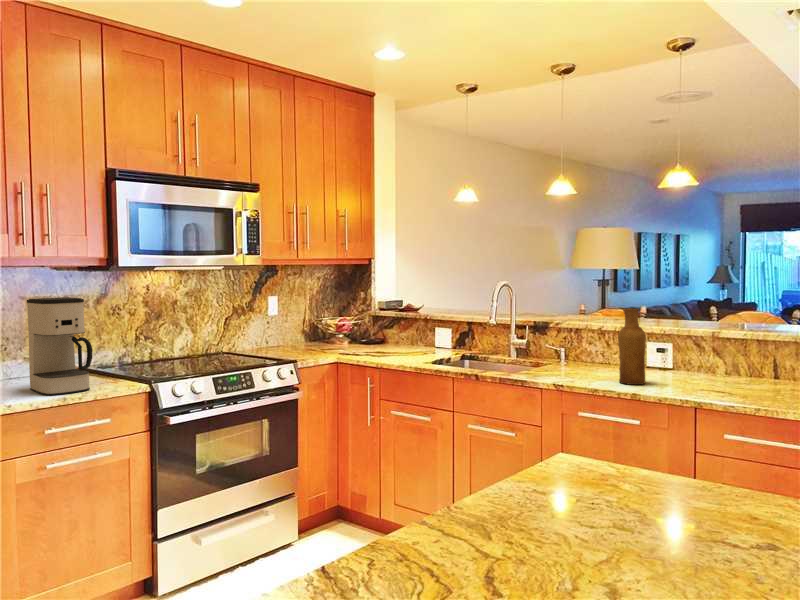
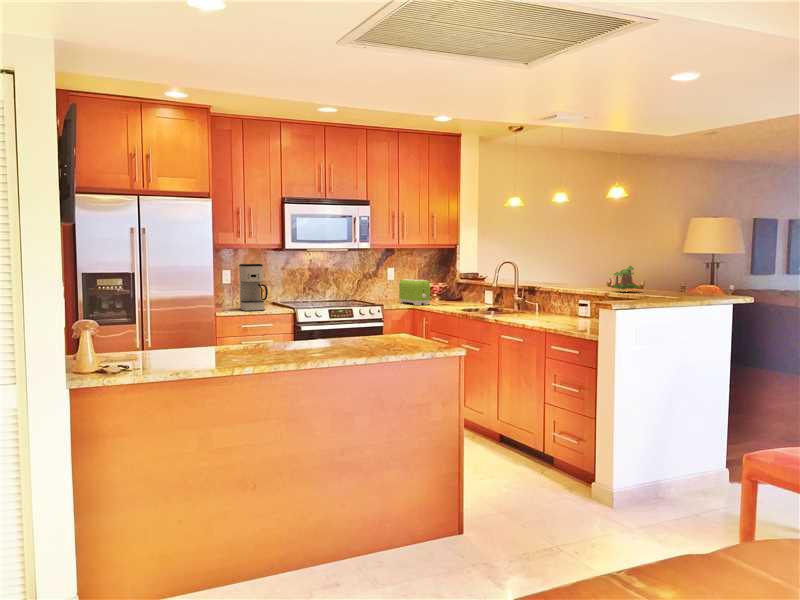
plant: none [686,272,735,328] -> present [611,266,640,290]
vase: present [618,308,646,385] -> none [540,276,557,323]
toaster: none [304,314,363,357] -> present [399,279,430,305]

